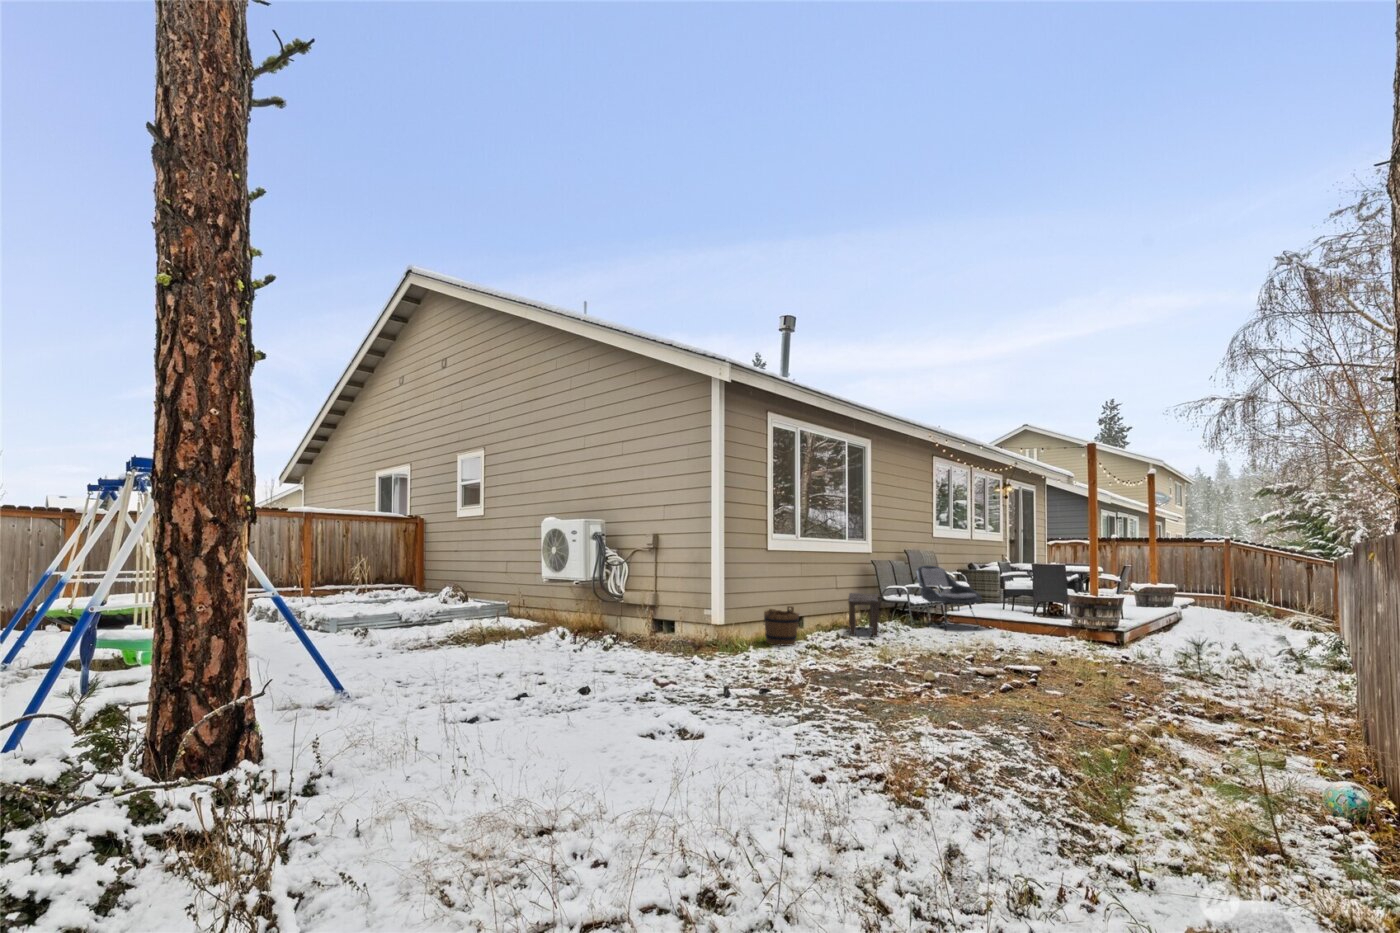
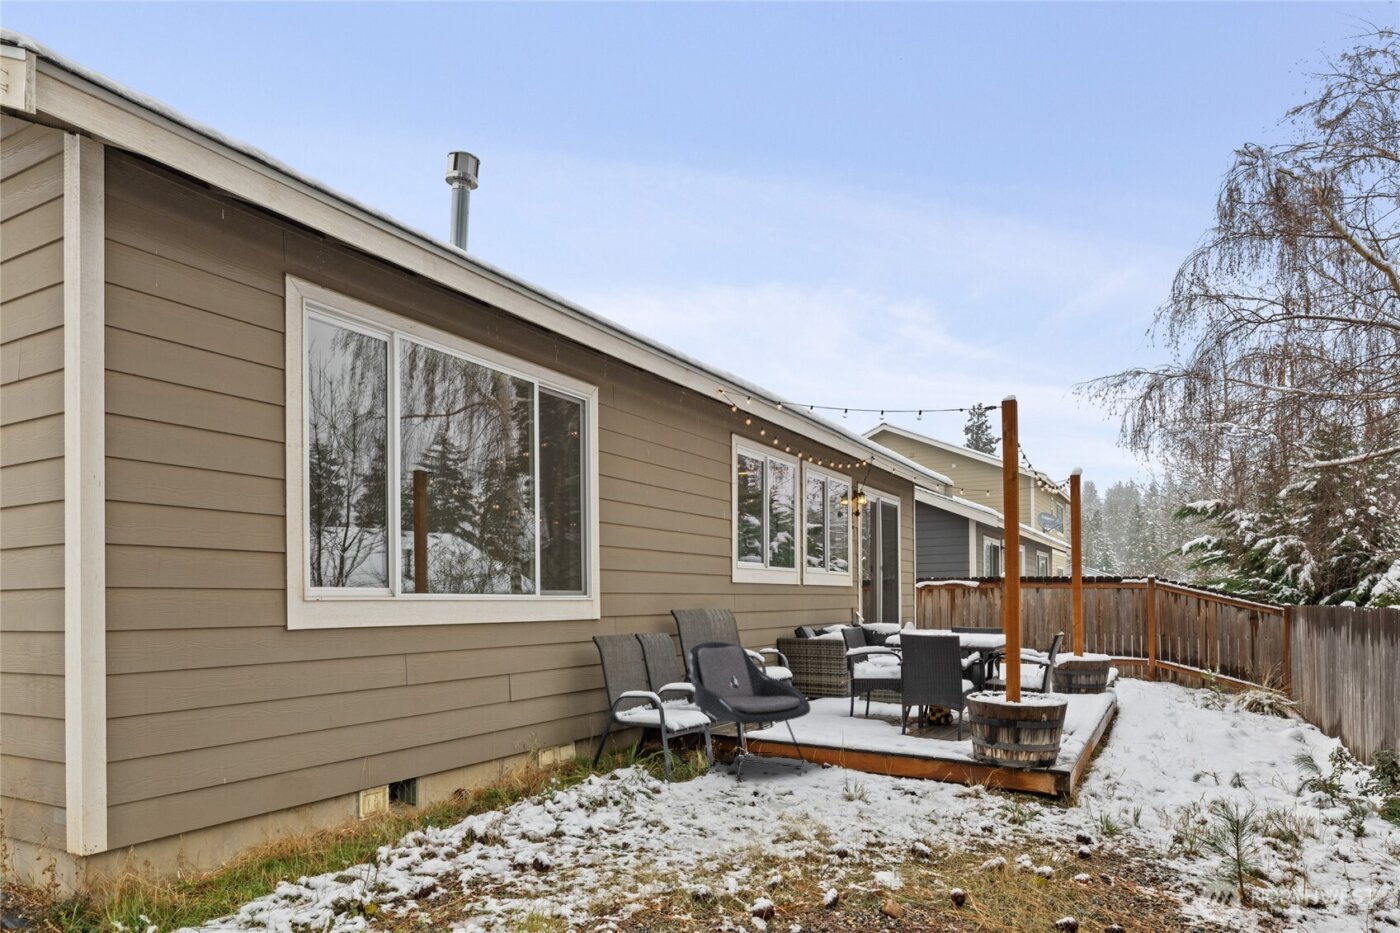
bench: present [848,593,879,637] -> none [511,711,596,825]
bucket: present [764,606,799,646] -> none [232,777,341,902]

